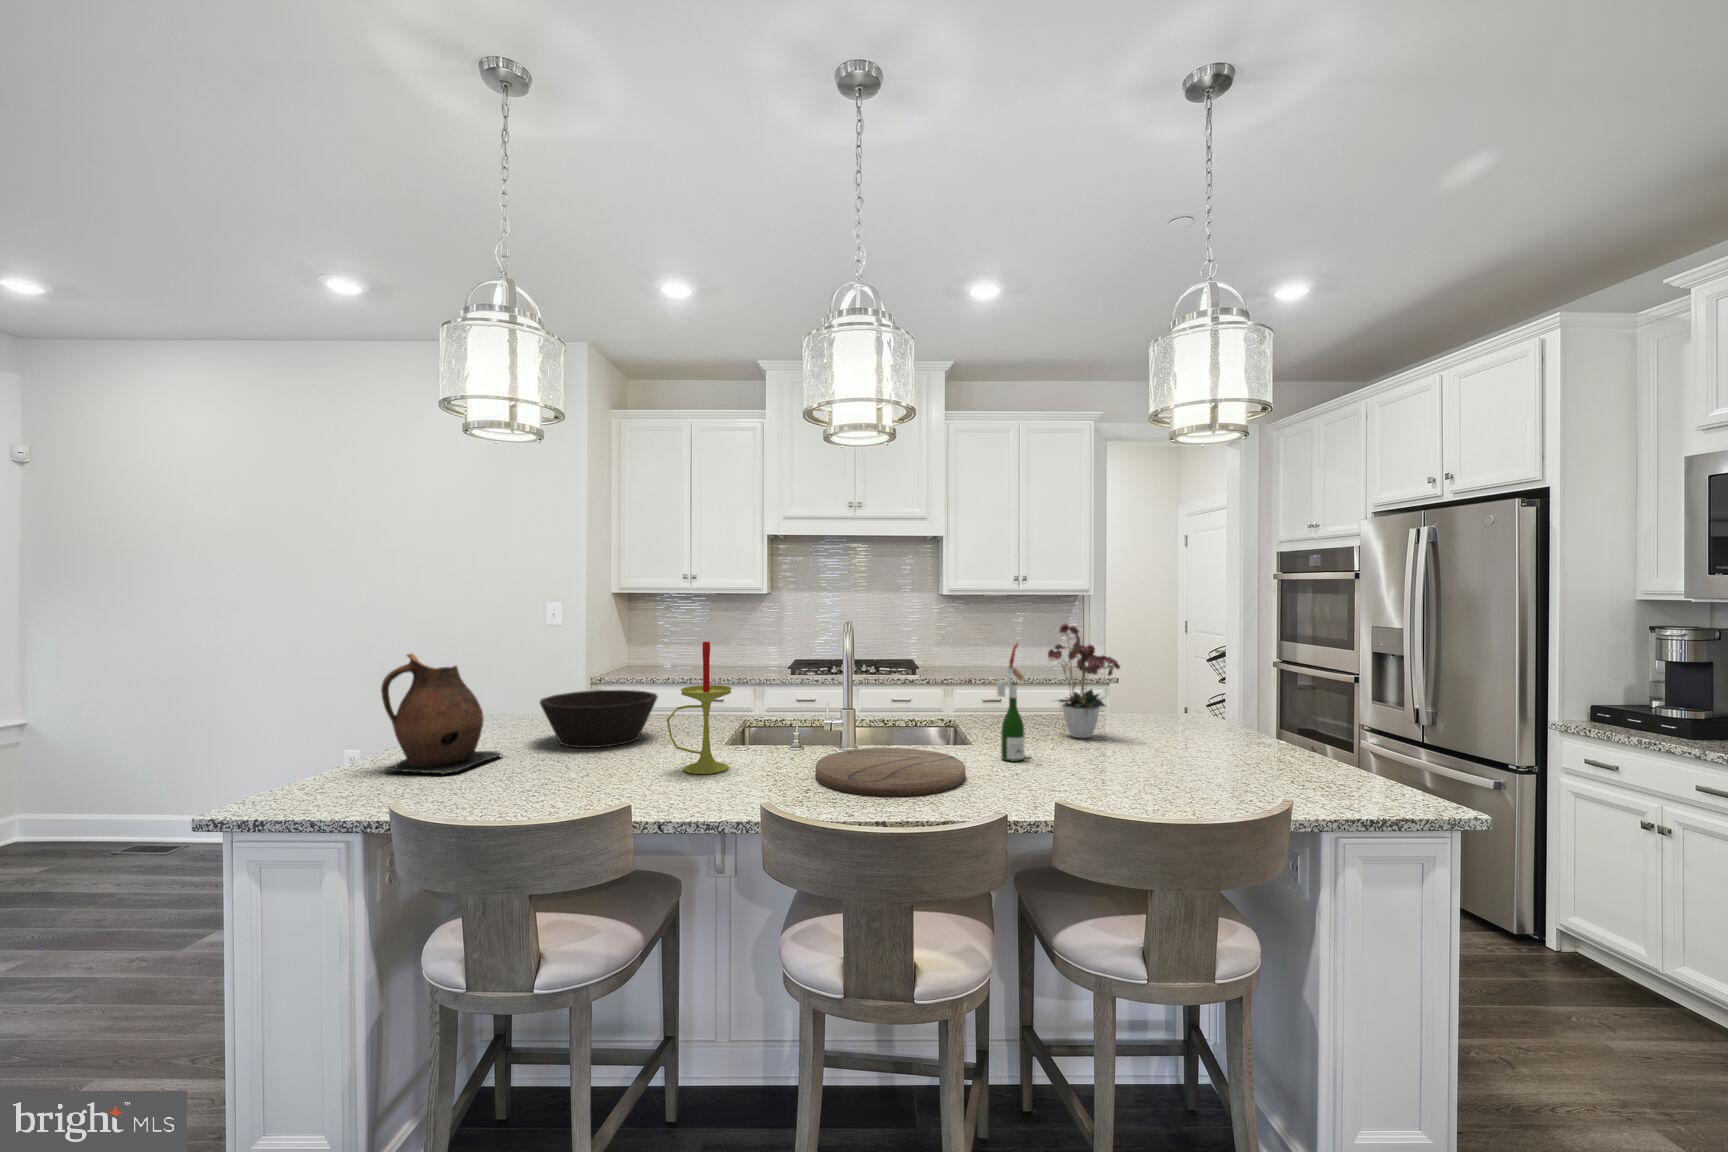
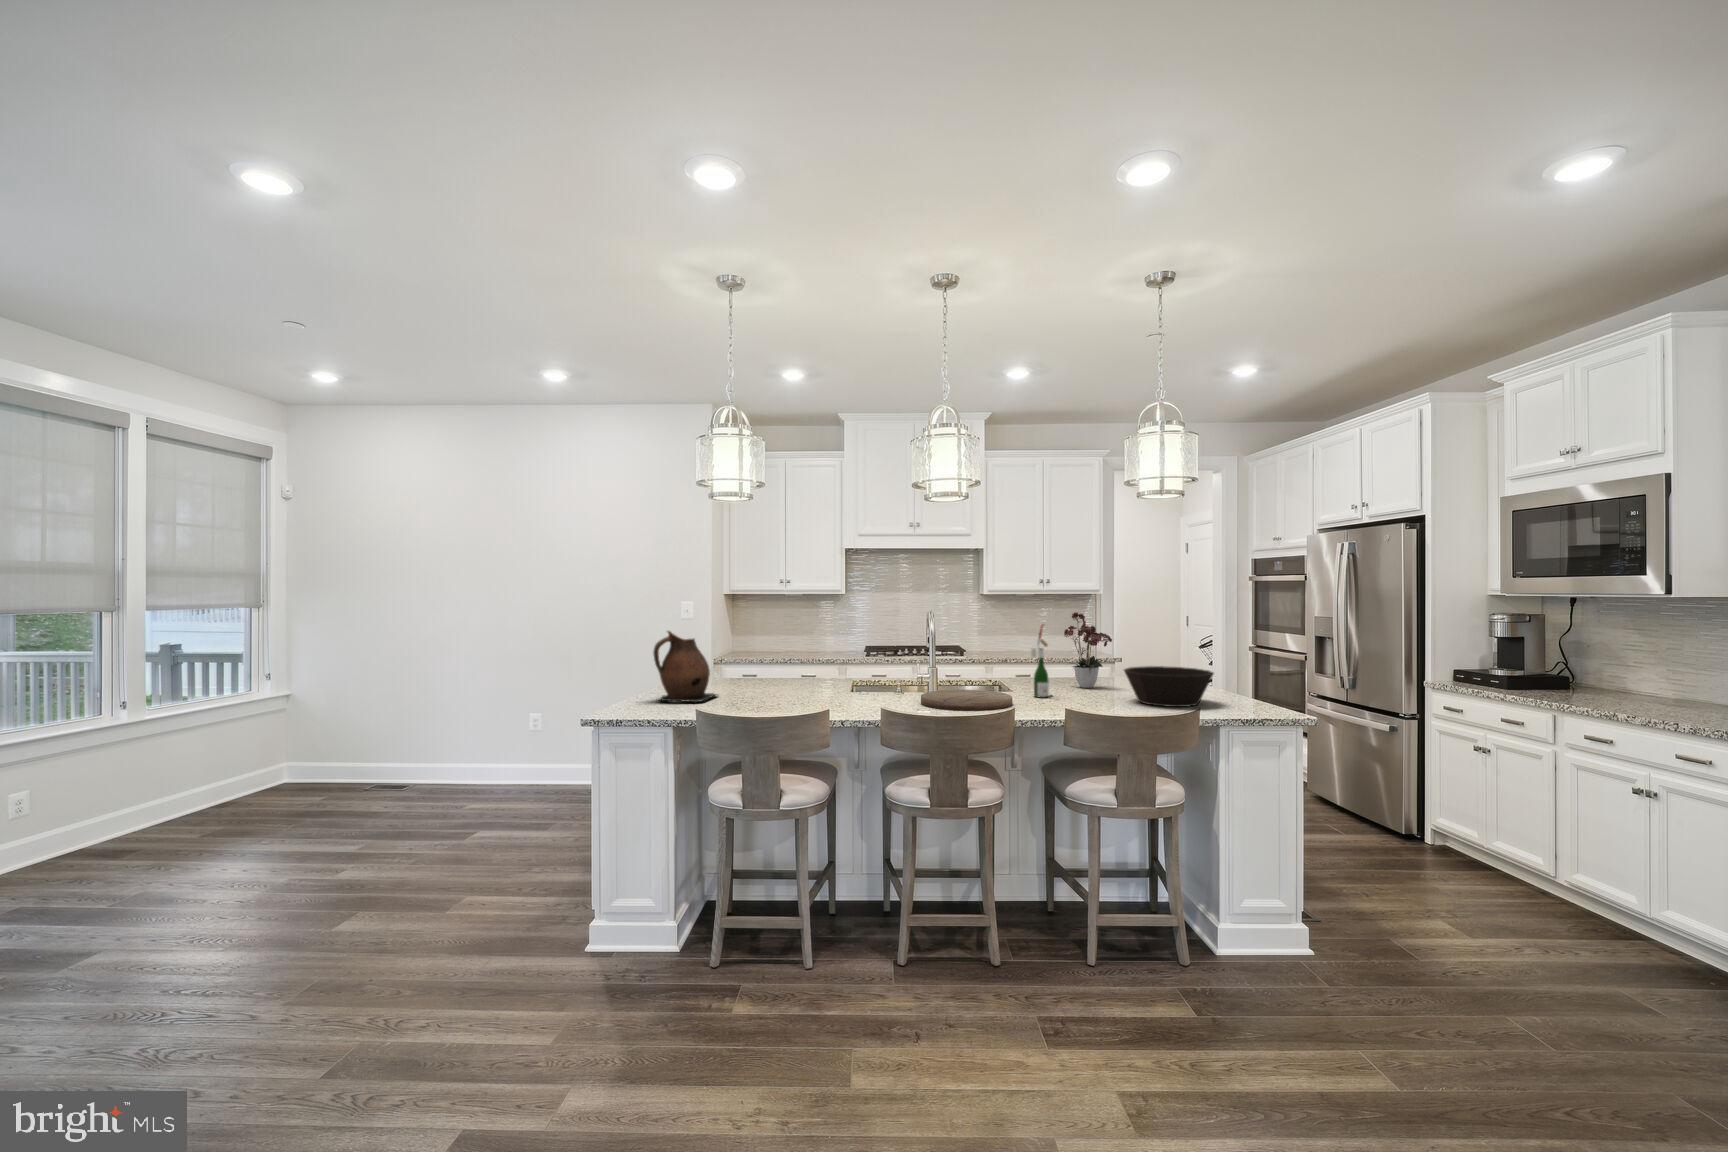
candle: present [667,642,732,774] -> none [828,620,867,703]
bowl: present [540,690,657,748] -> present [1124,666,1214,707]

